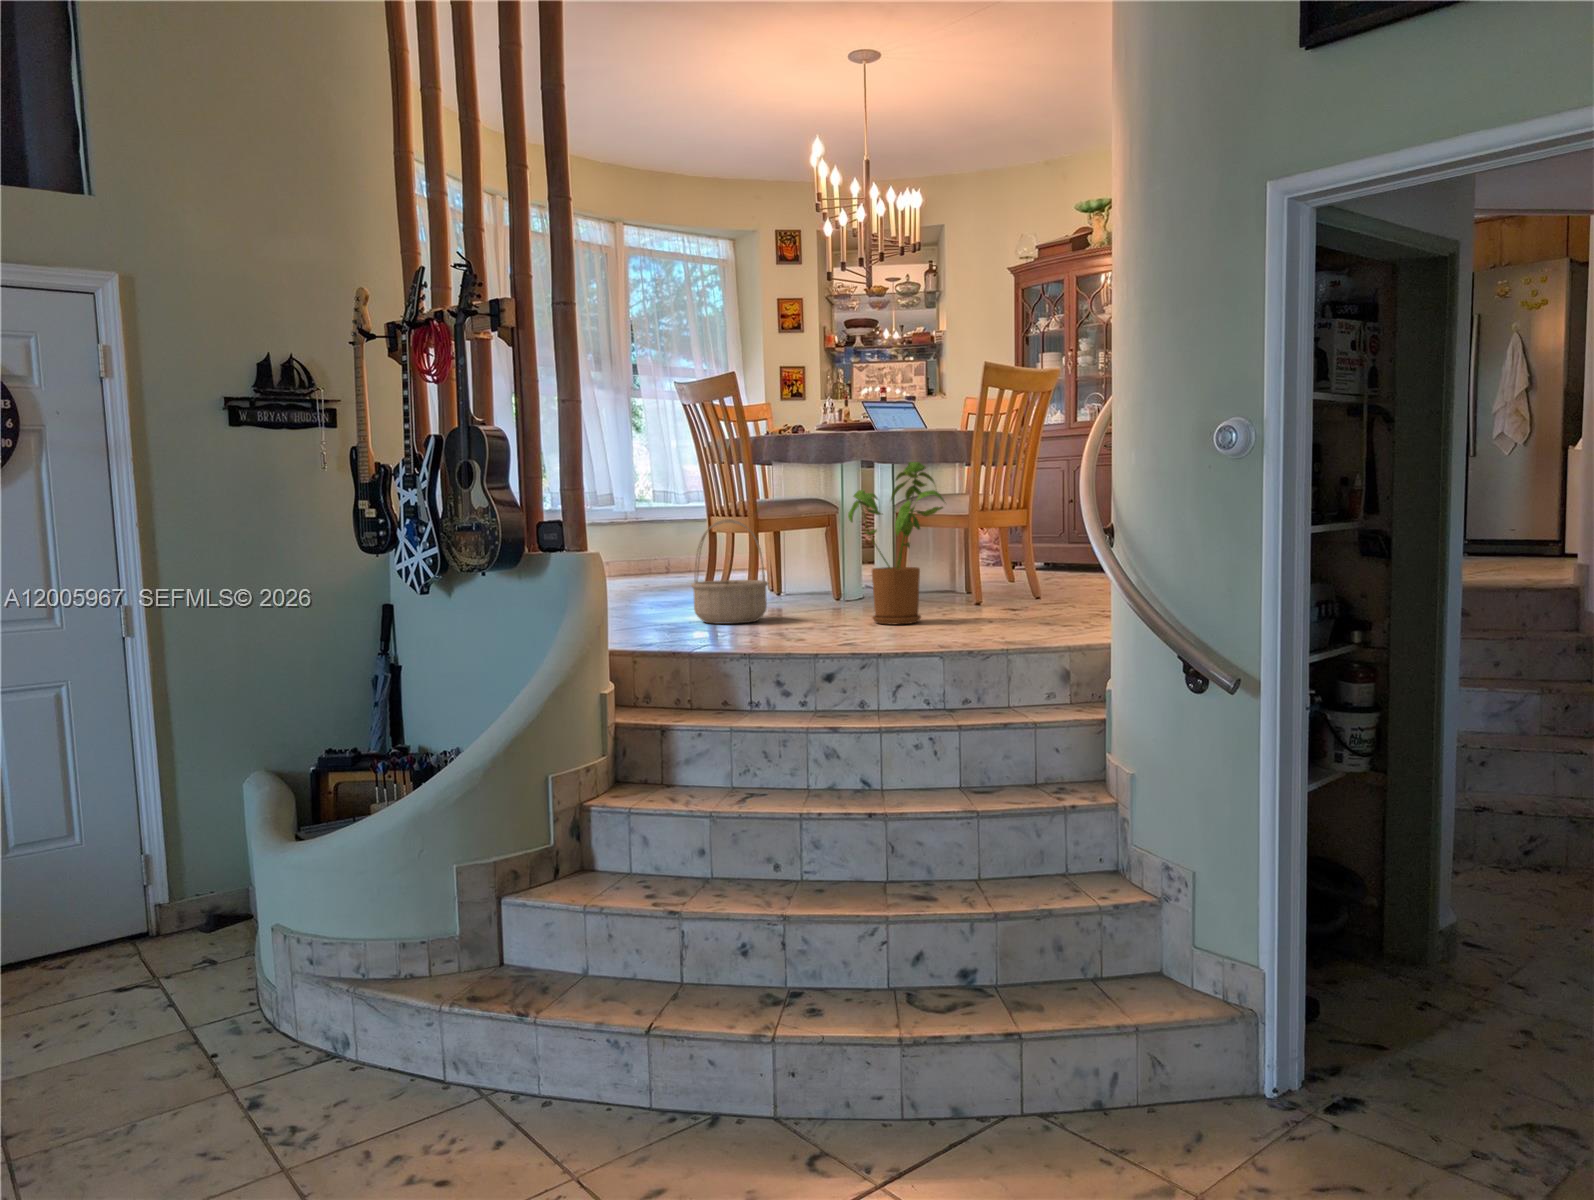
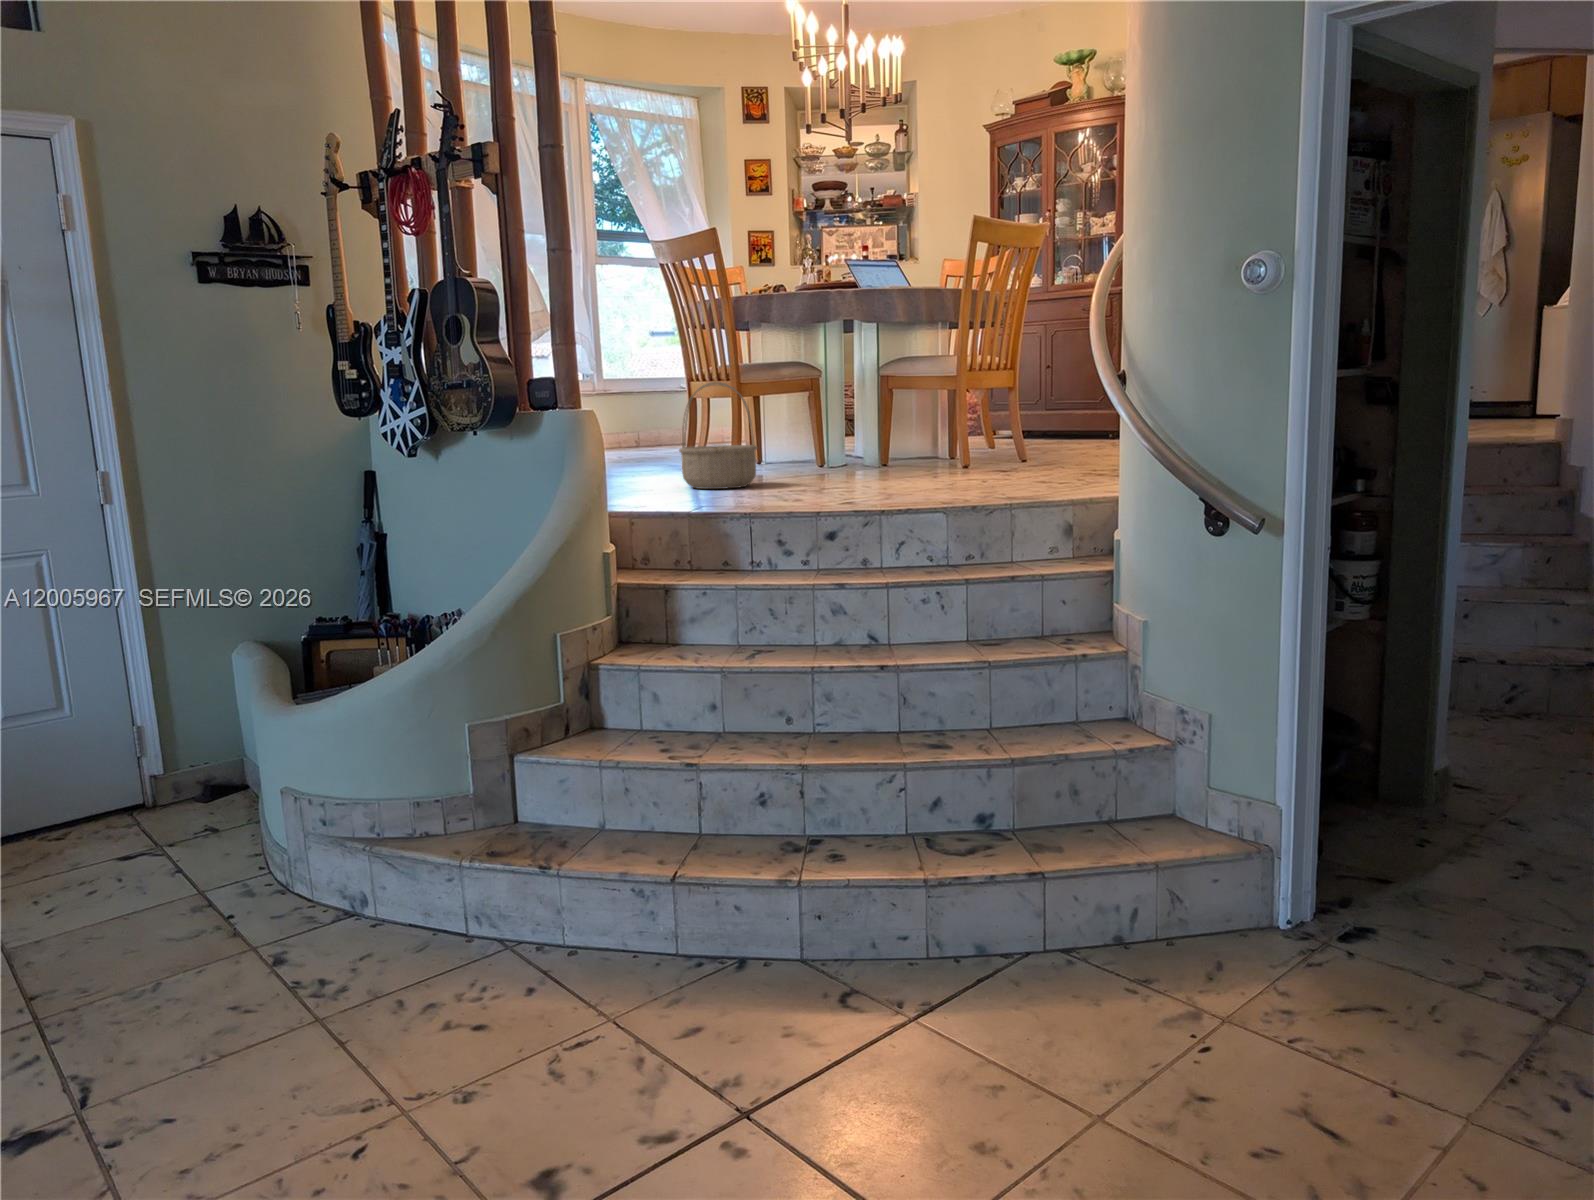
house plant: present [848,462,944,624] -> none [839,319,942,487]

